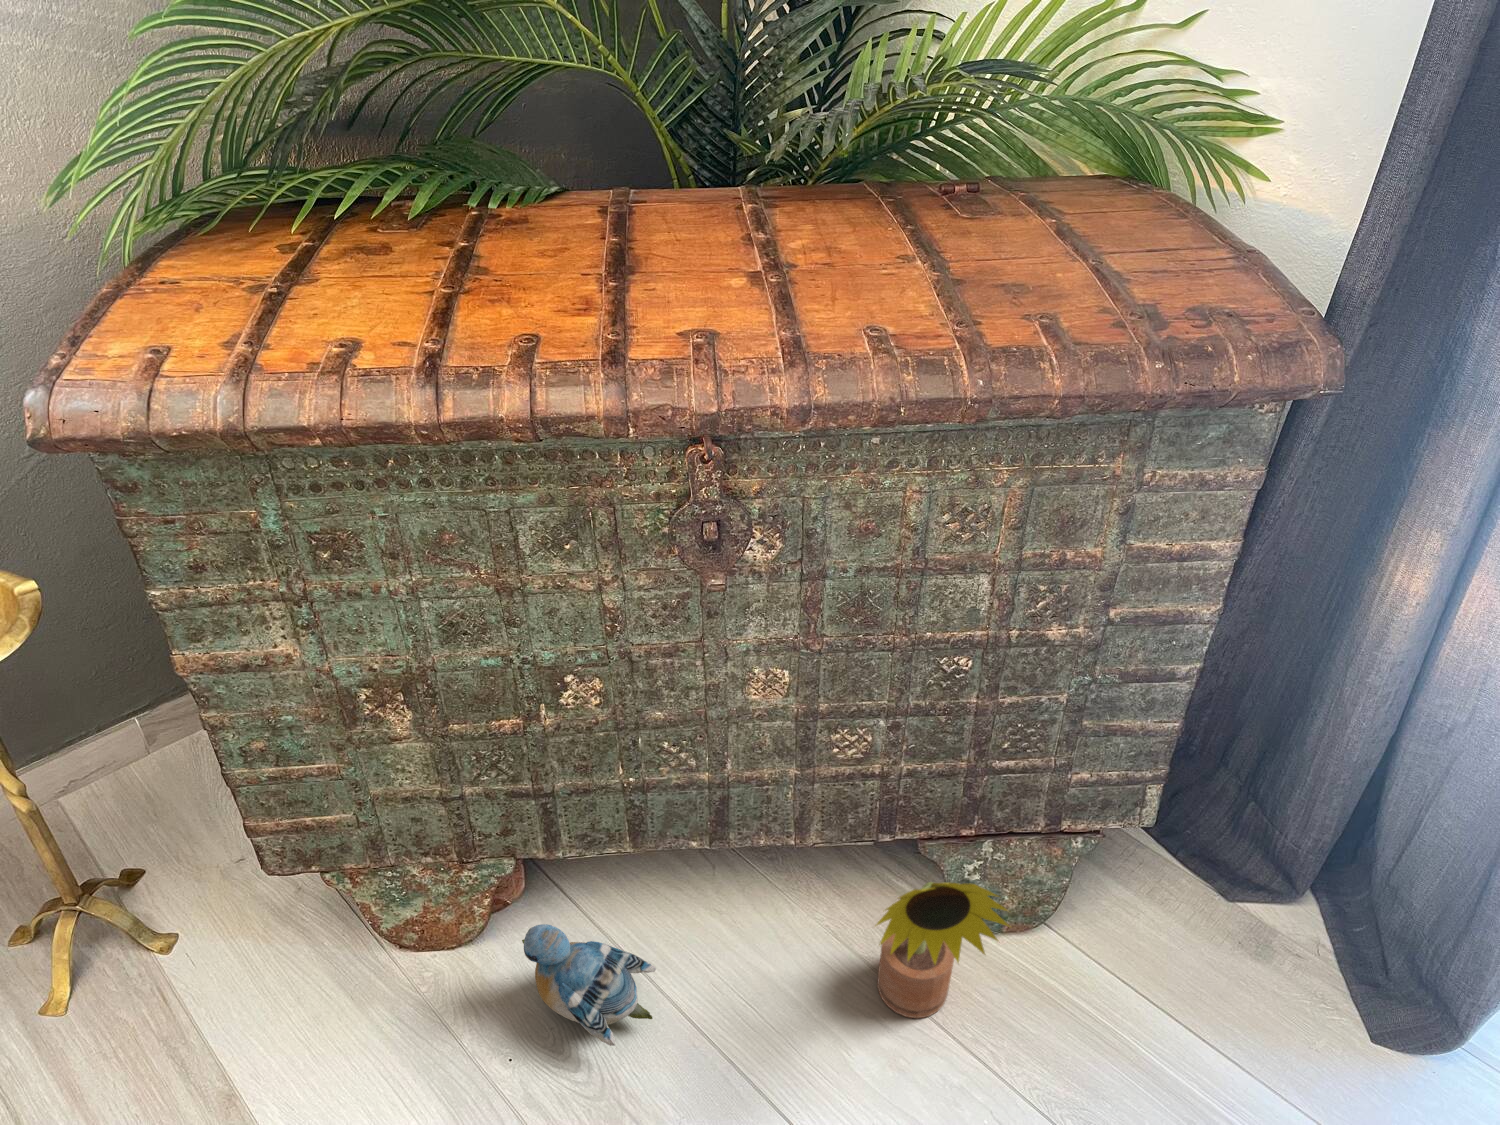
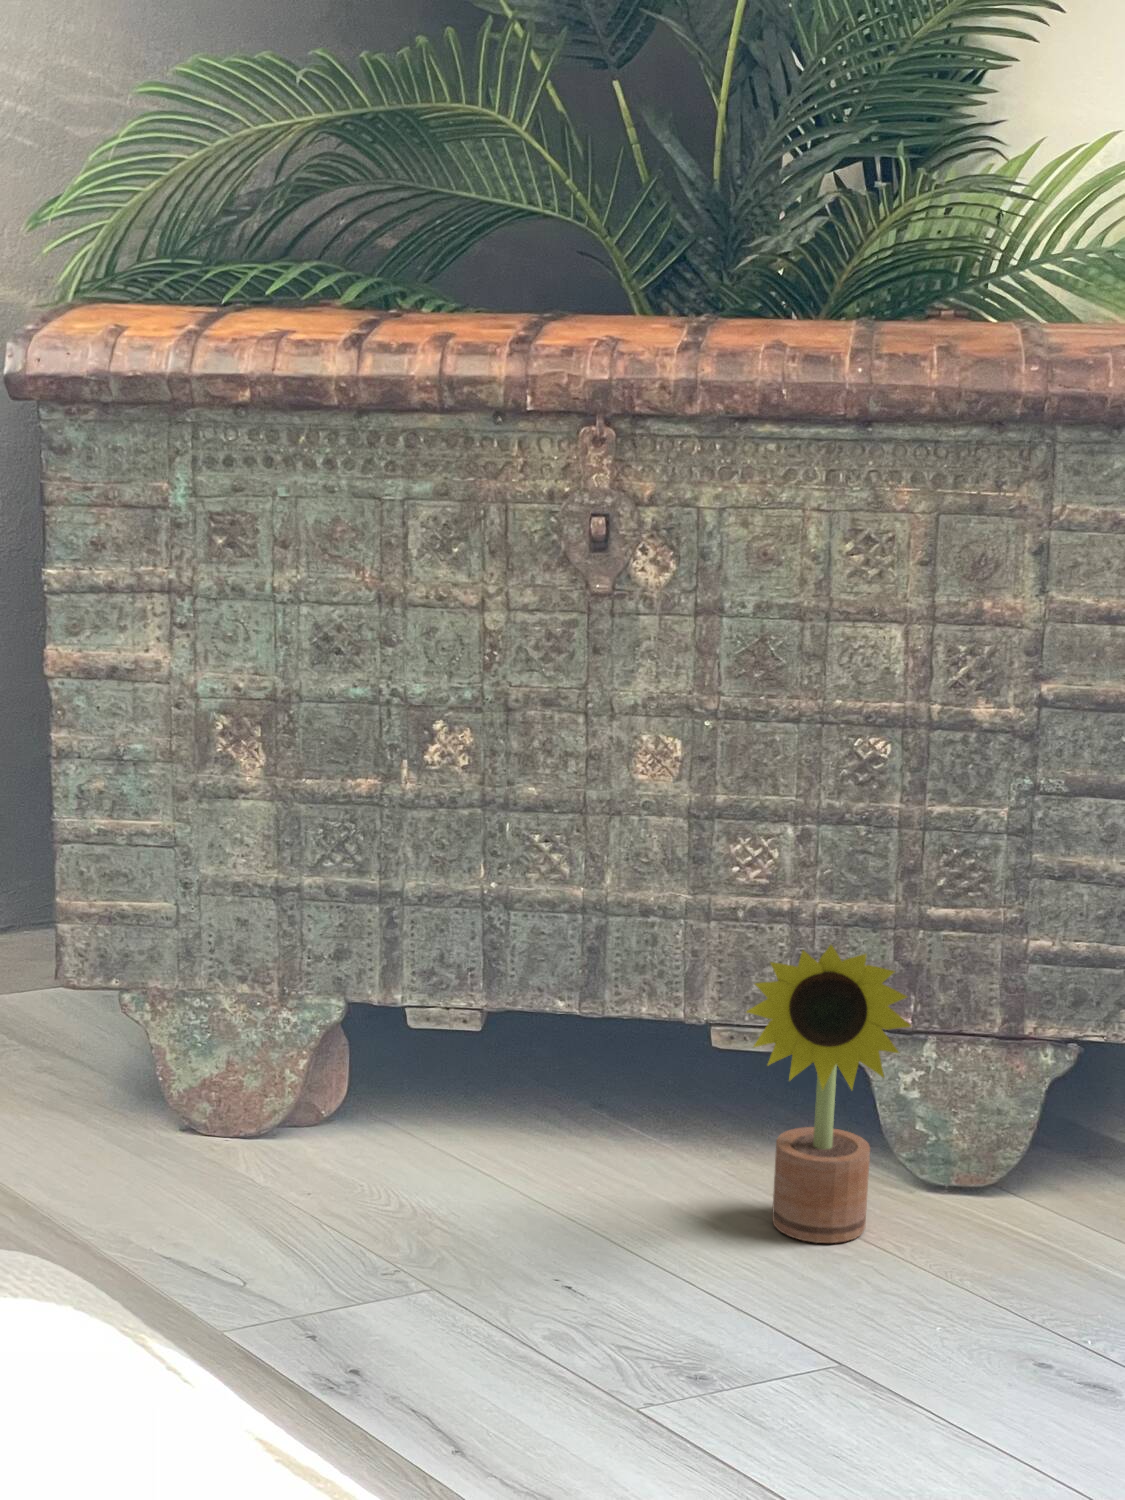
plush toy: present [522,924,656,1046] -> none [335,1062,491,1198]

